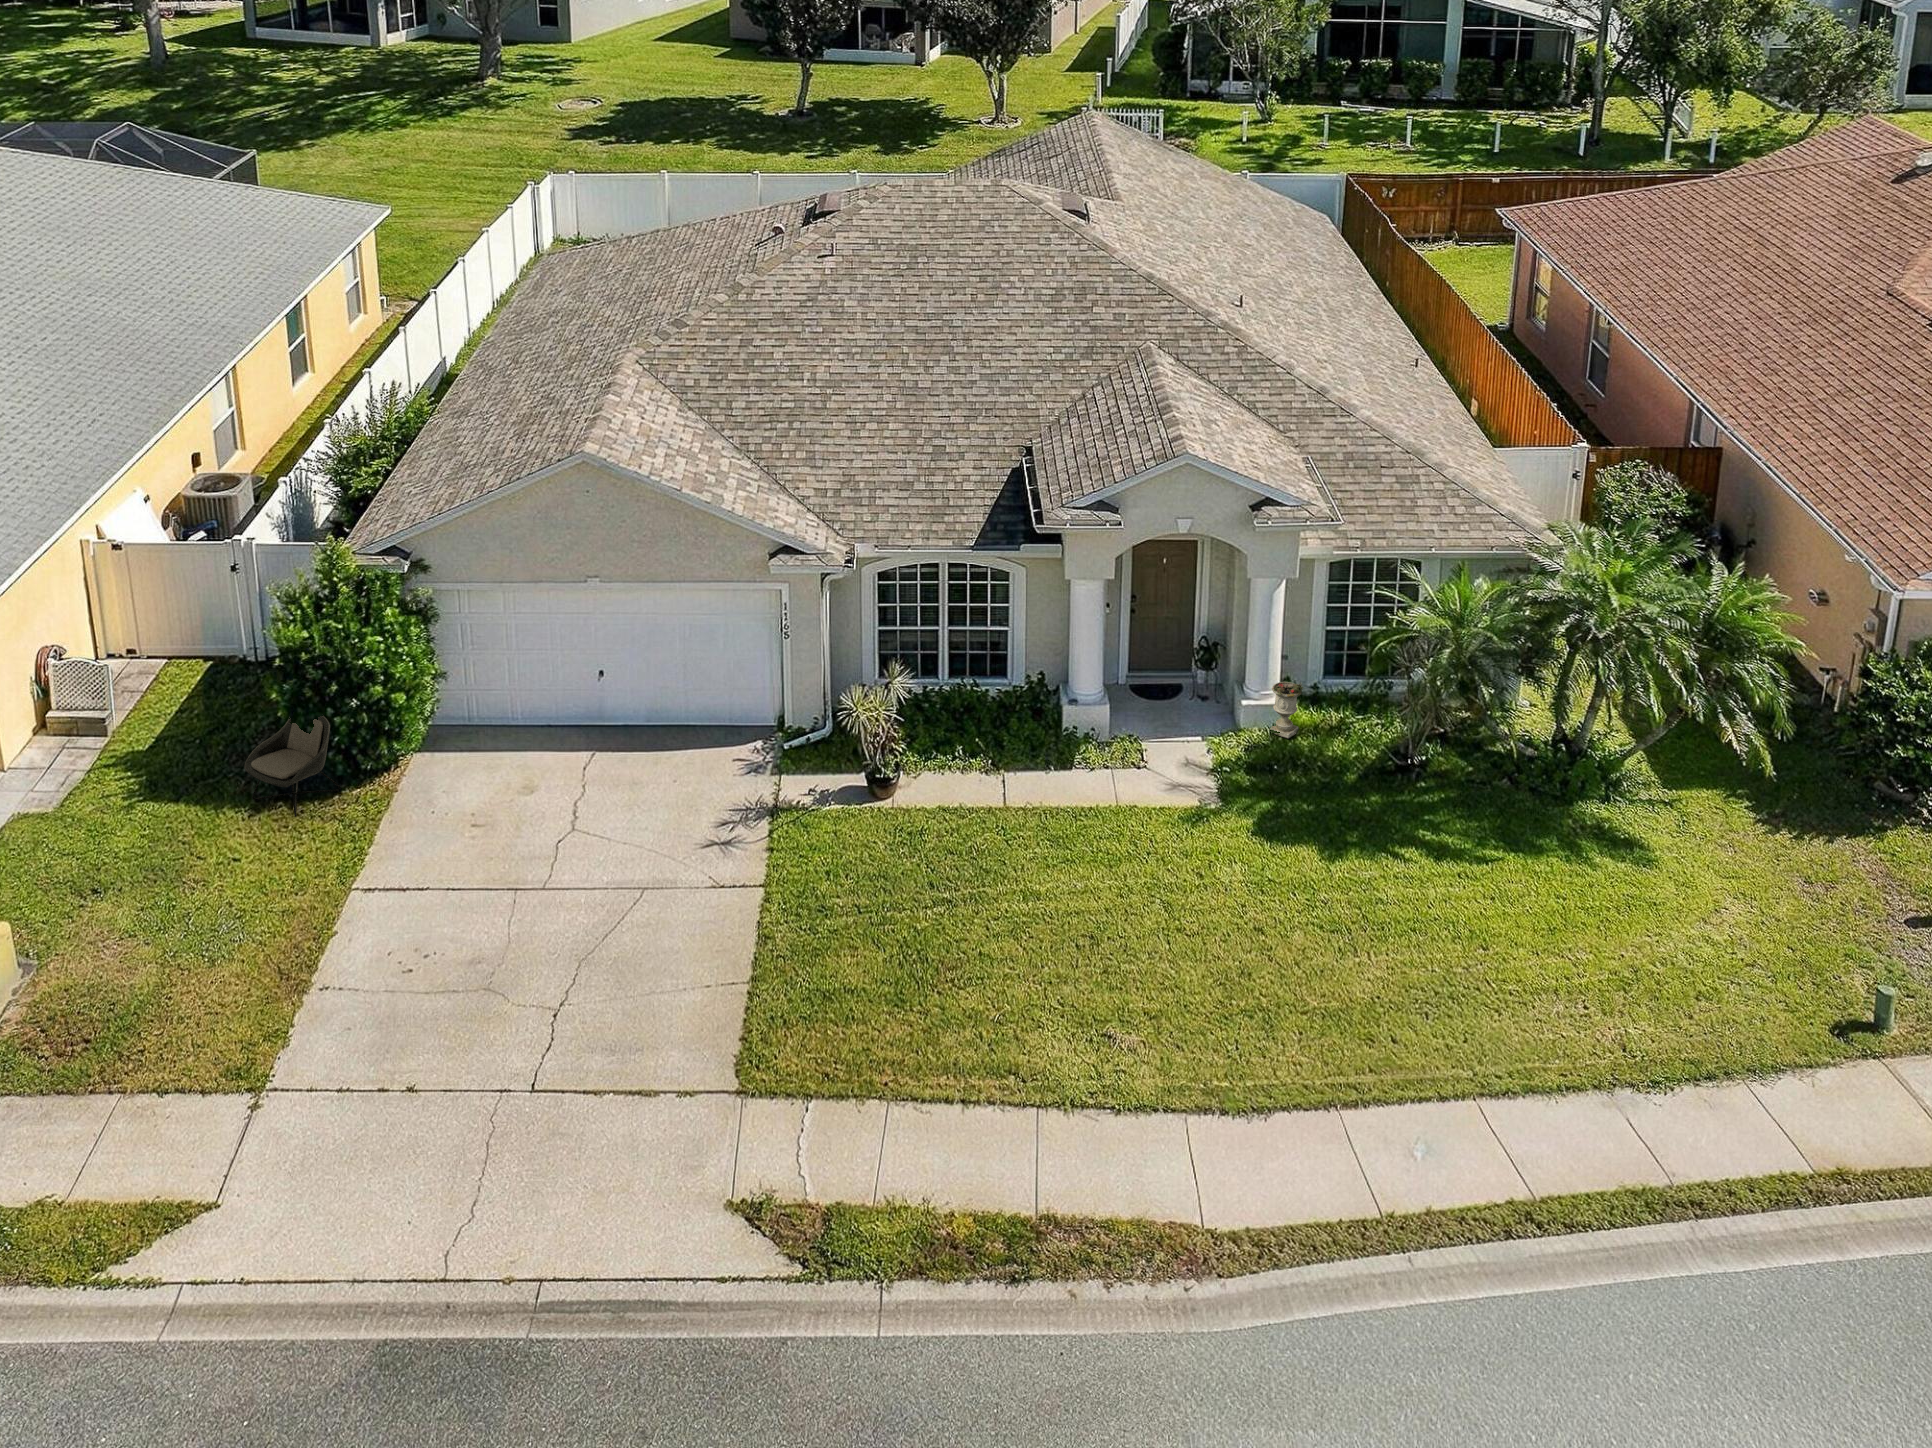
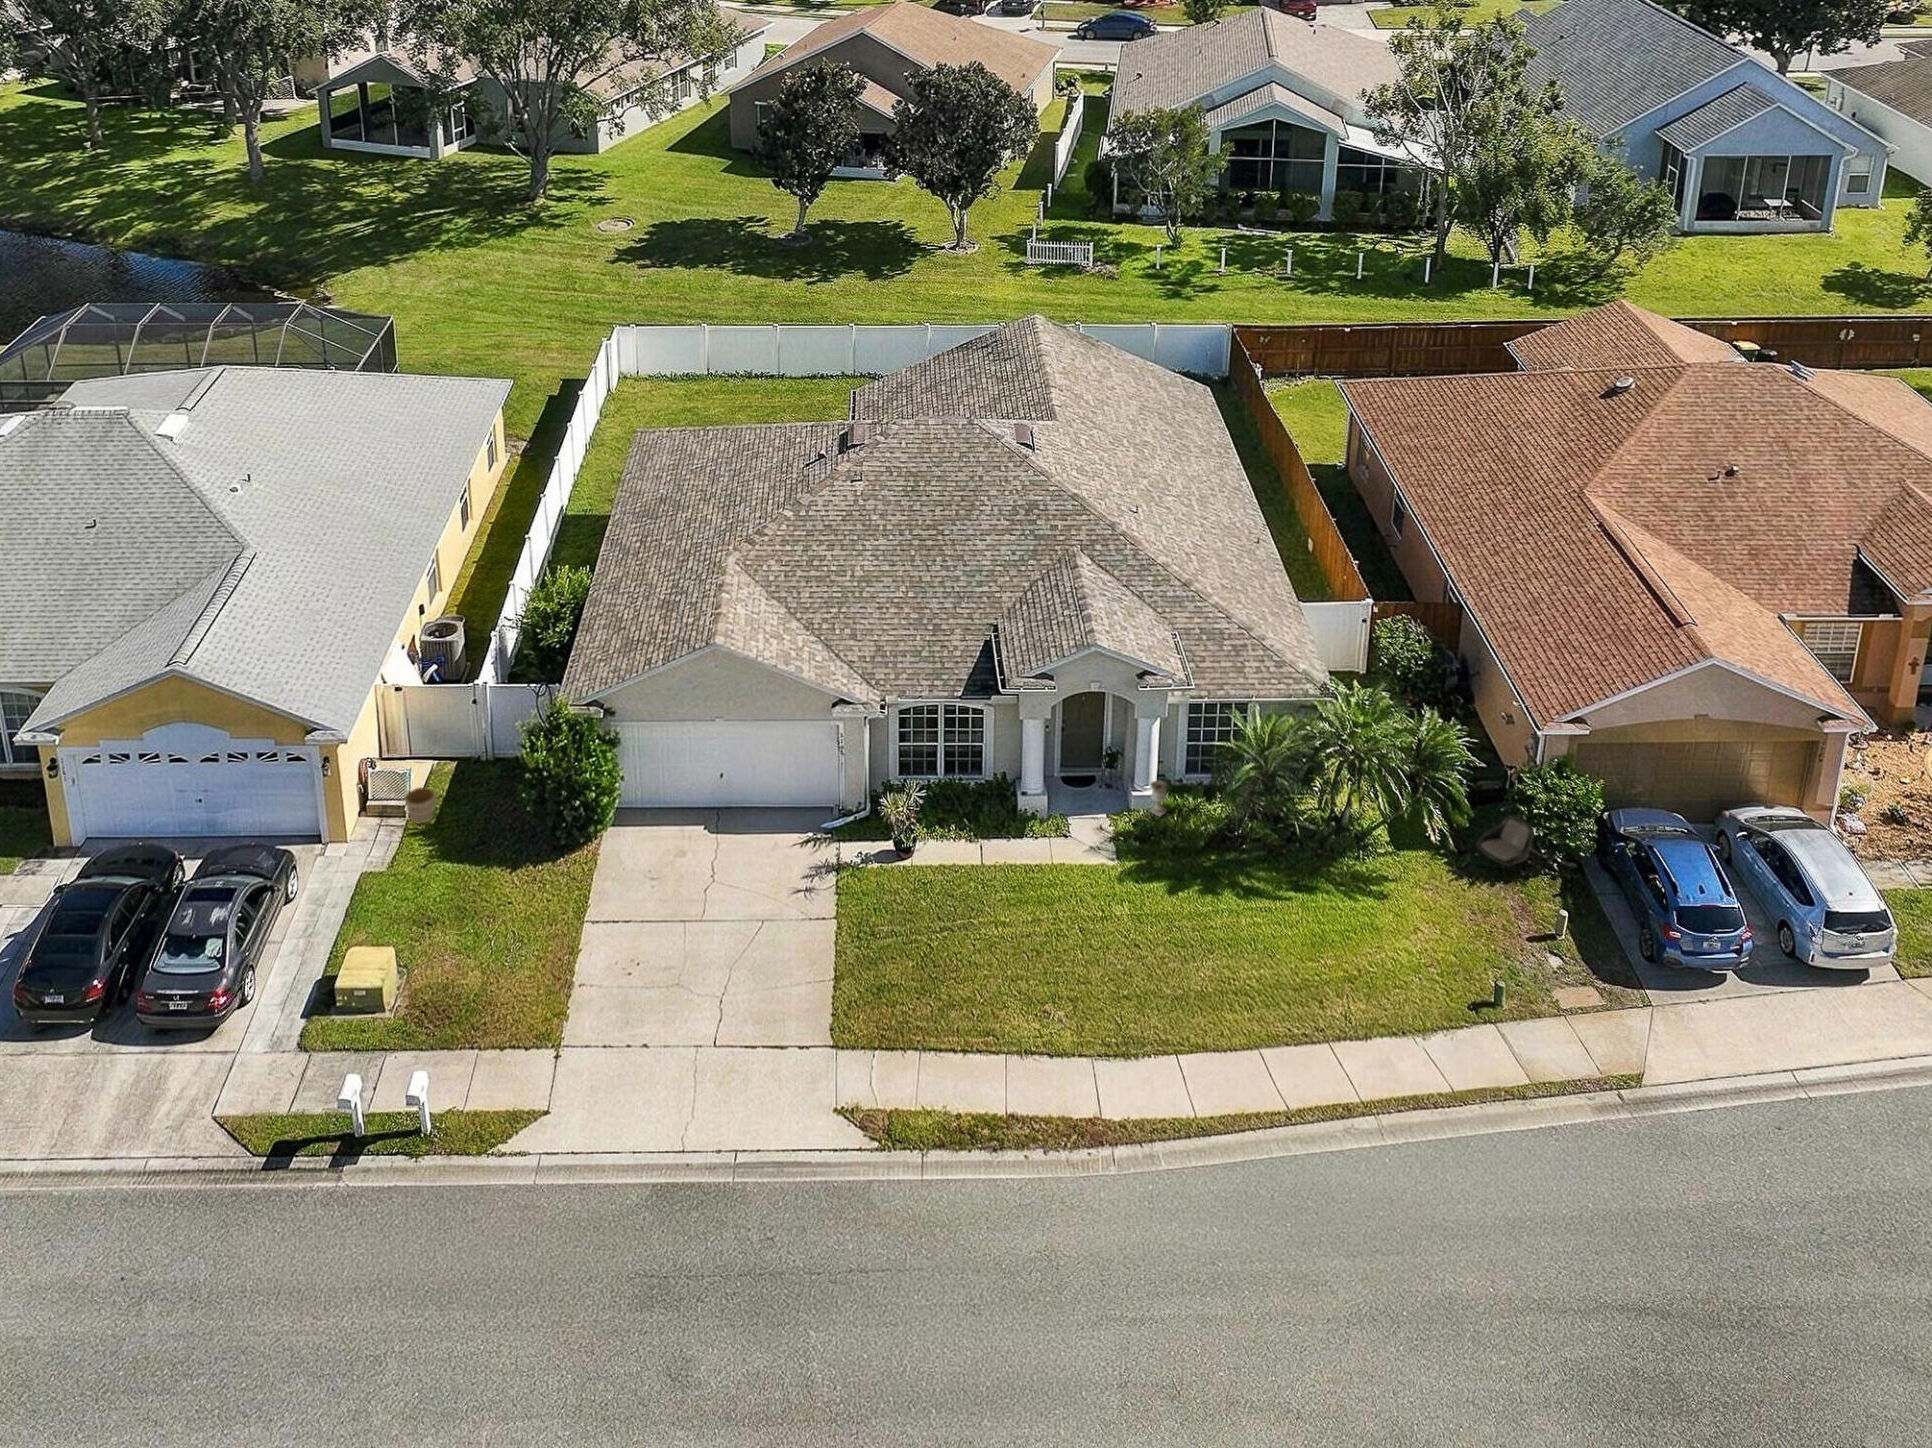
wooden bucket: none [100,689,151,745] -> present [404,788,435,824]
lounge chair: present [244,716,340,817] -> present [1476,817,1534,881]

